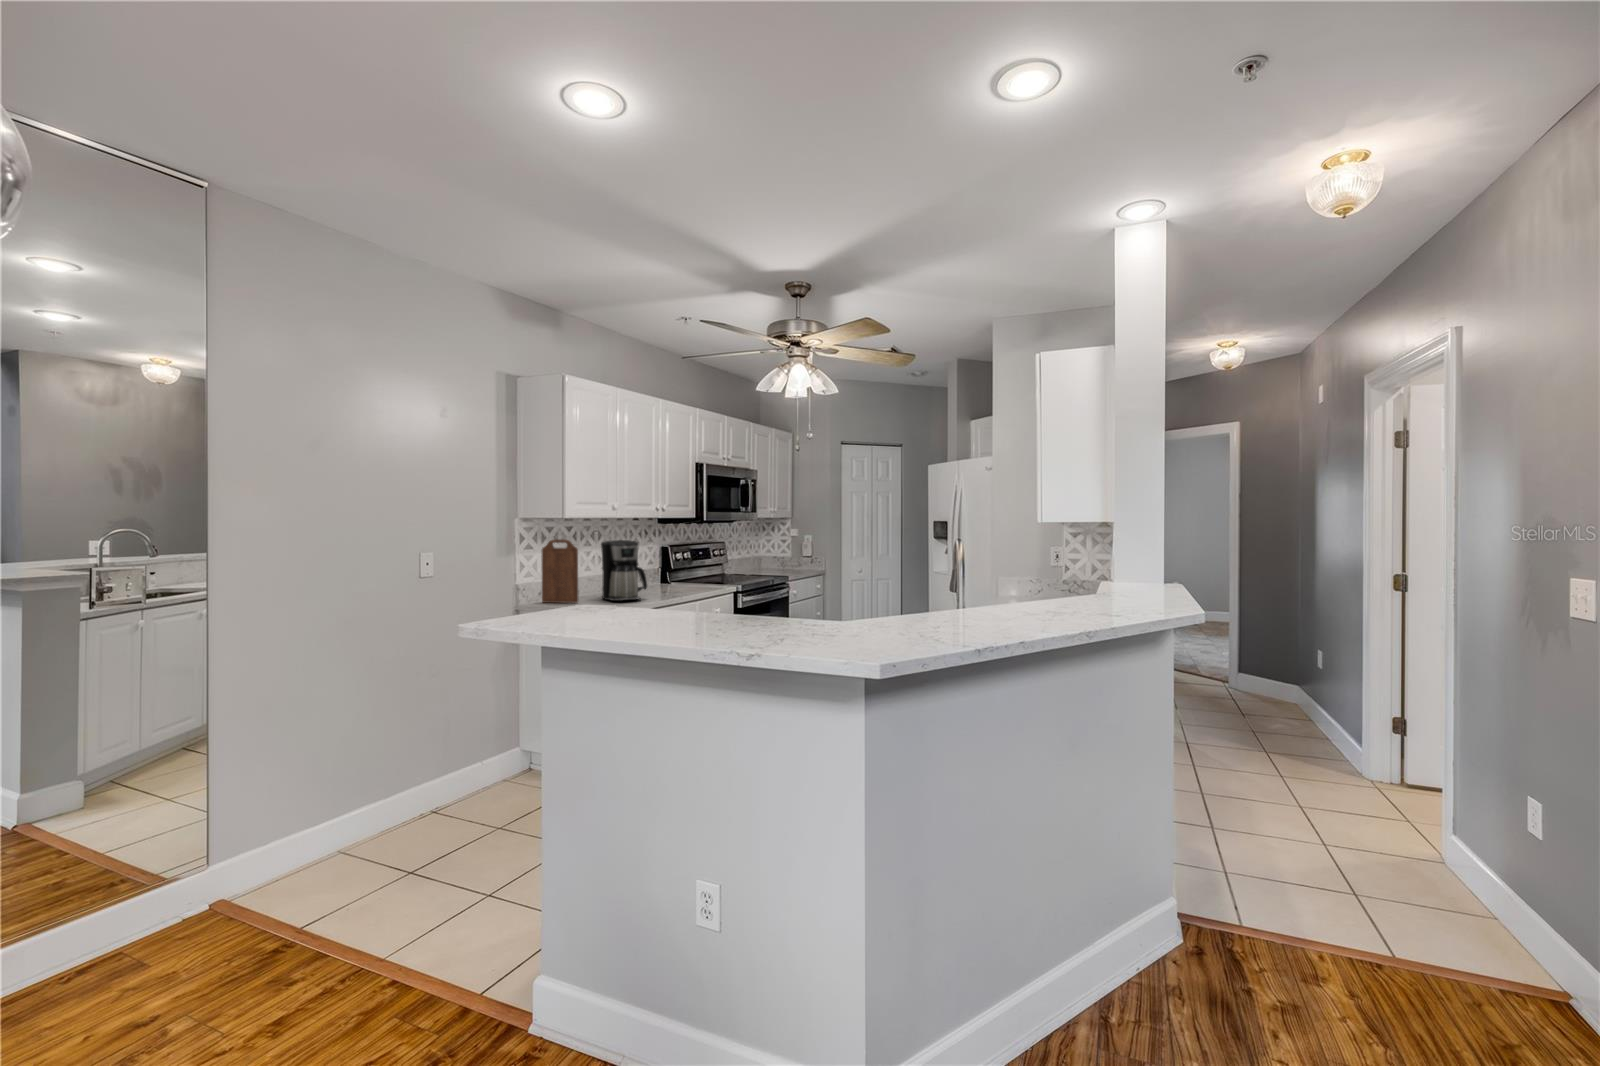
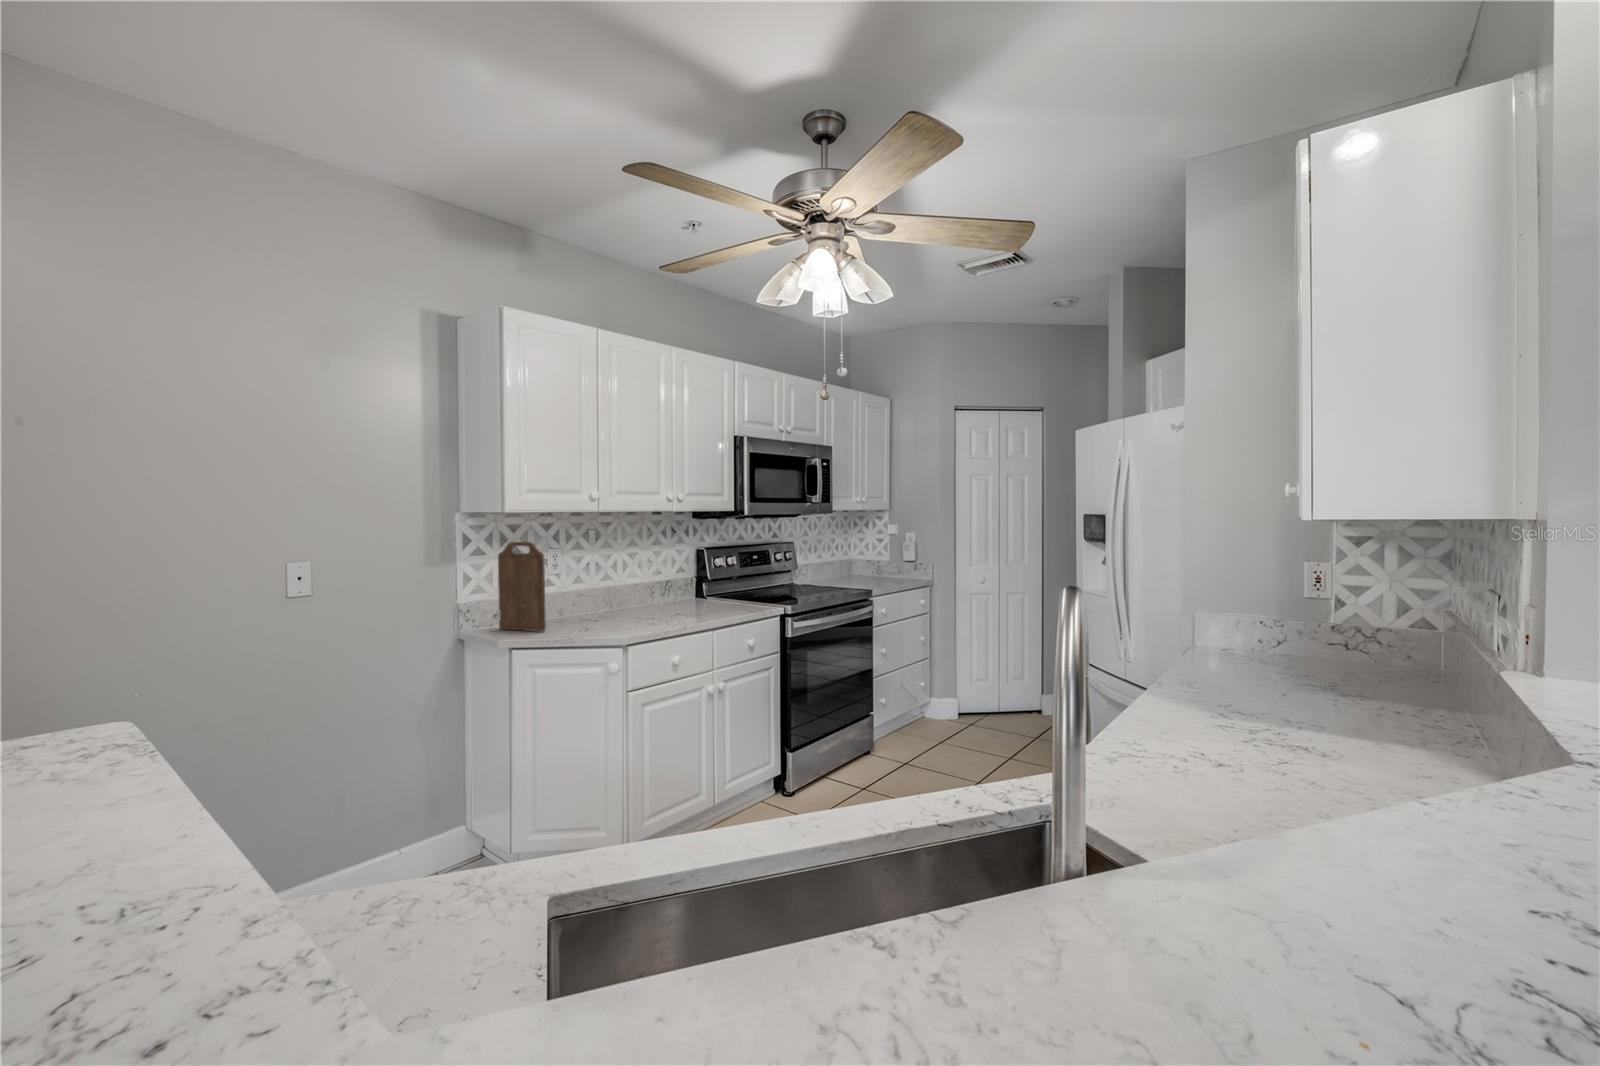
coffee maker: present [601,540,647,601] -> none [583,542,647,629]

